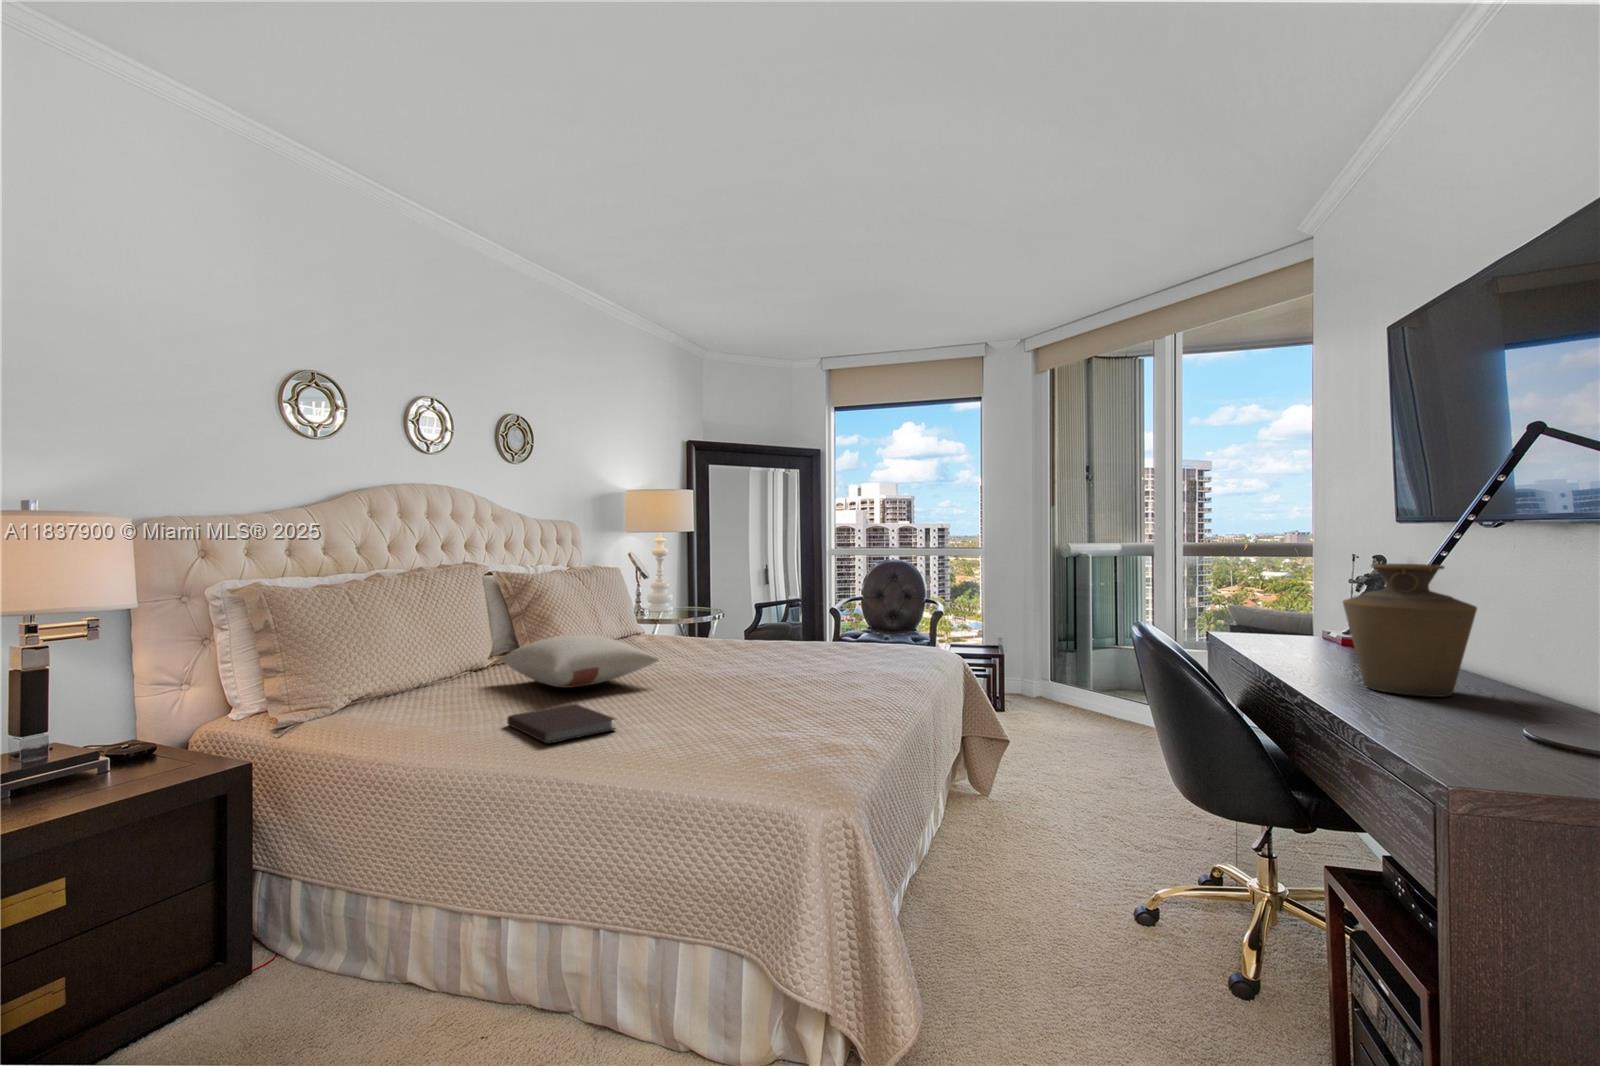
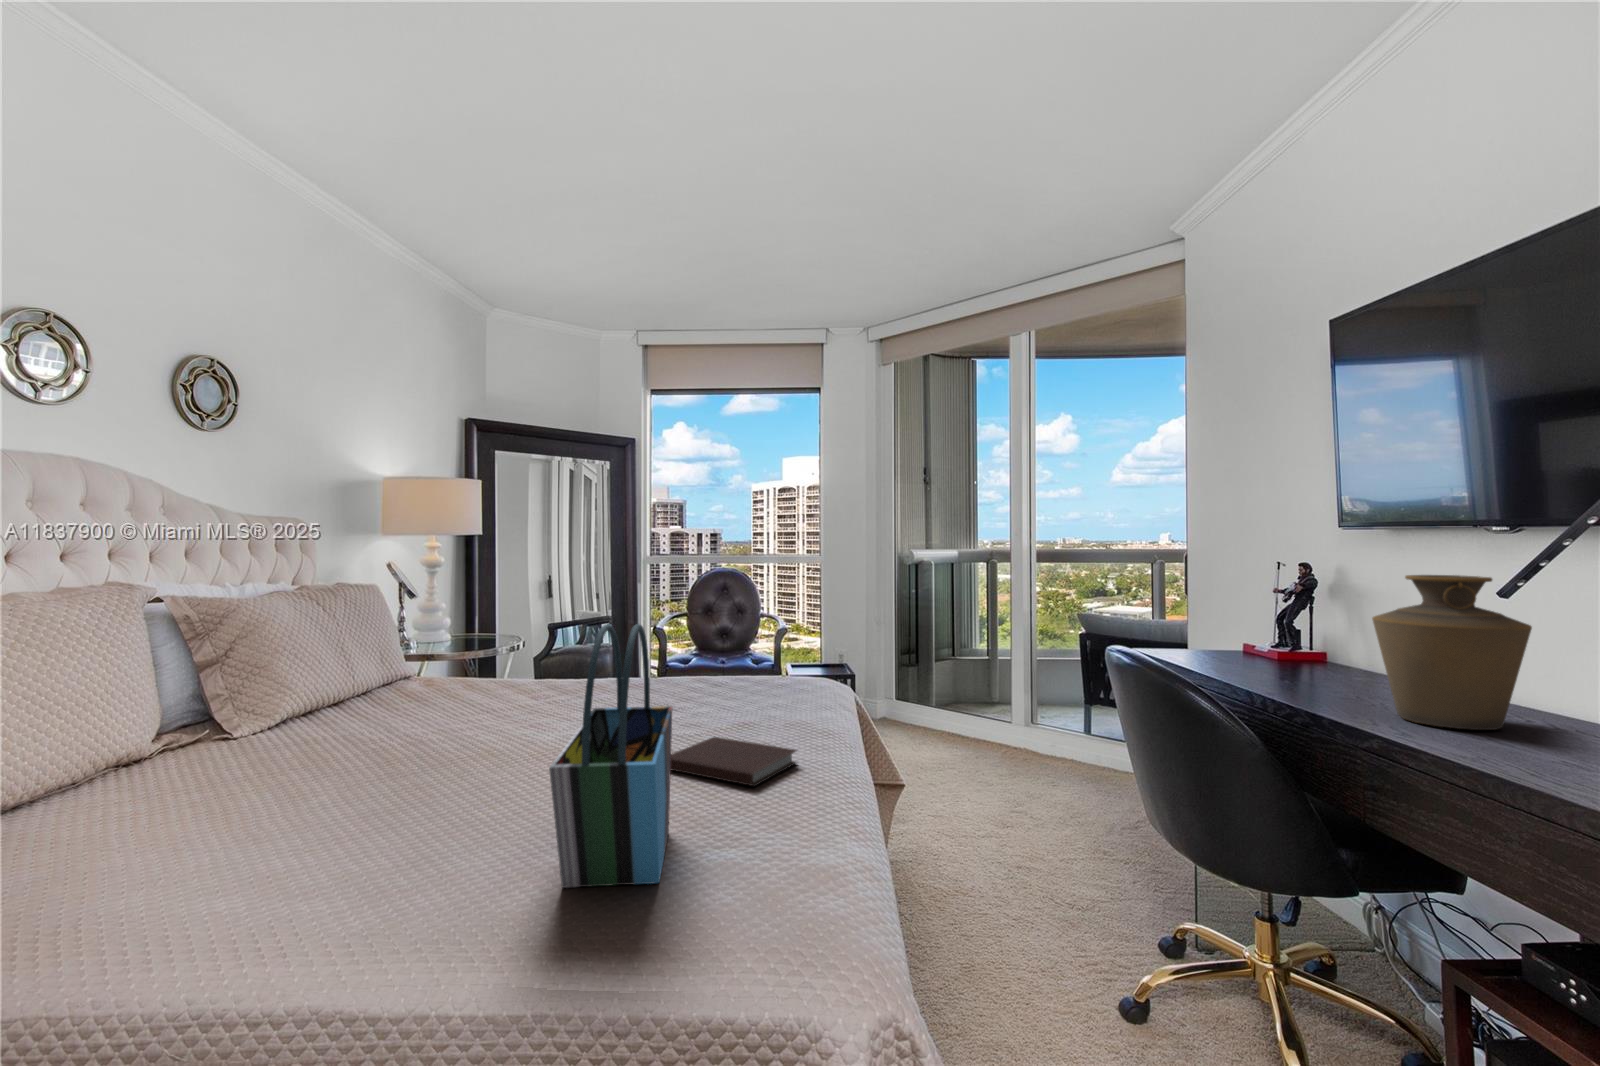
tote bag: none [677,588,772,746] -> present [549,624,672,888]
pillow: present [501,635,659,688] -> none [178,696,468,789]
notebook: present [507,704,615,744] -> present [671,737,797,786]

